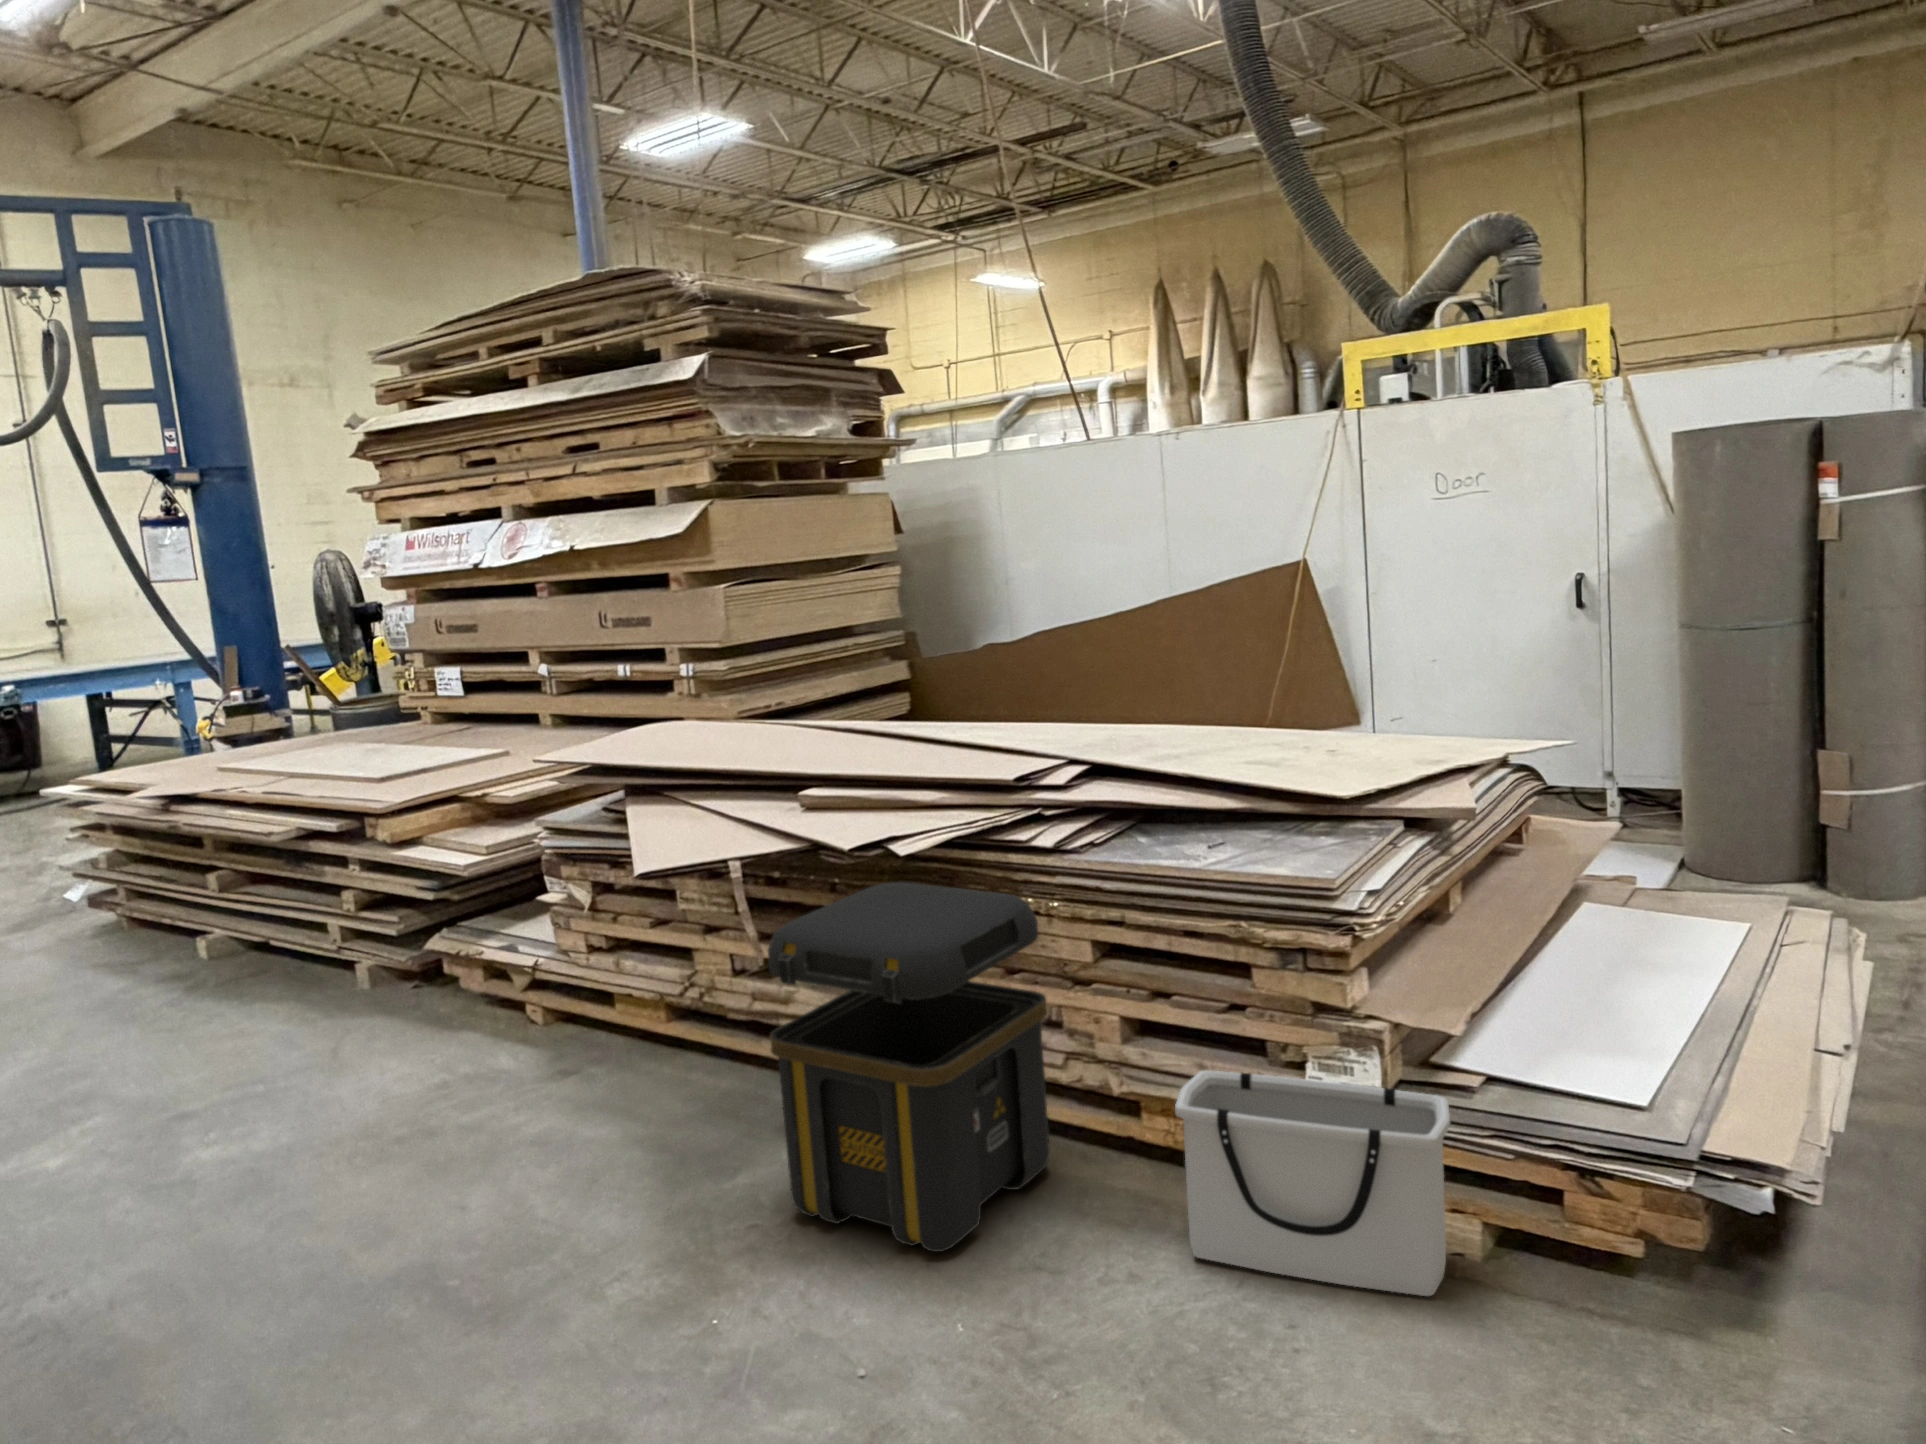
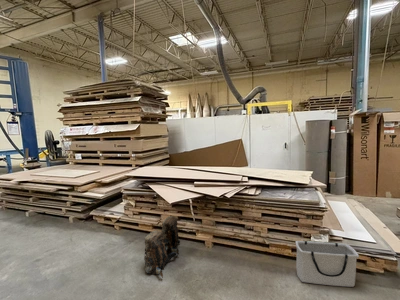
toolbox: present [768,882,1050,1252] -> none [206,203,257,287]
backpack: none [550,949,767,1193] -> present [144,216,180,278]

